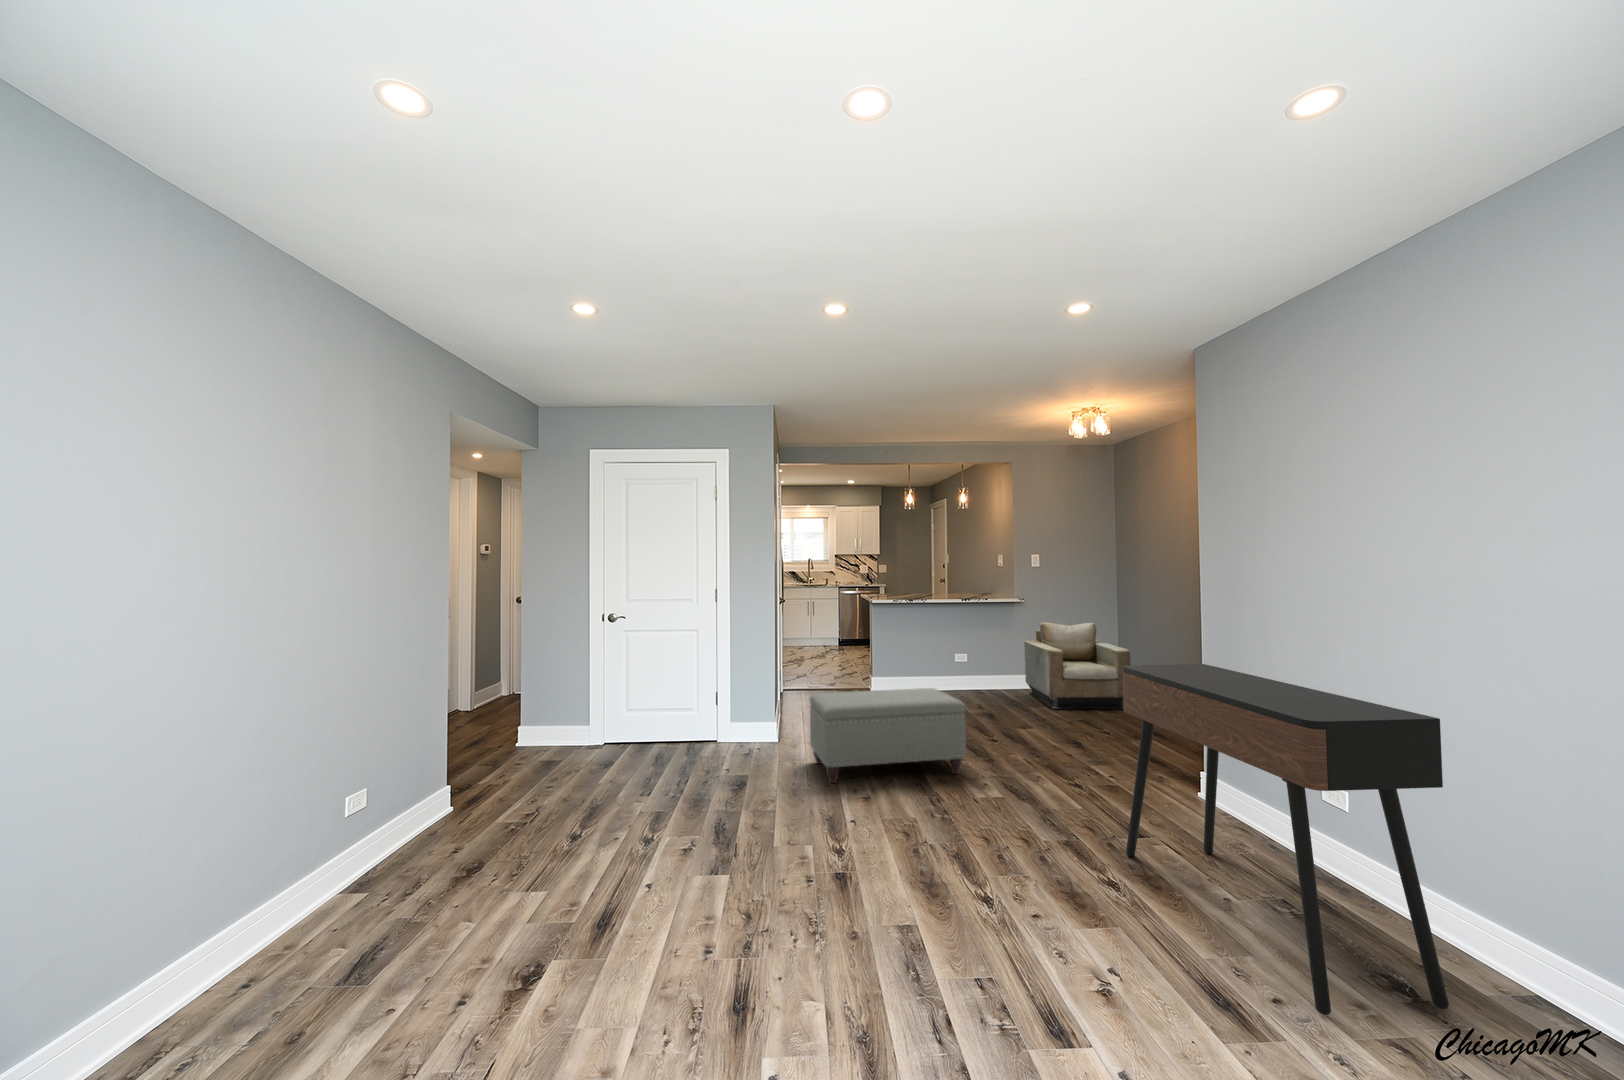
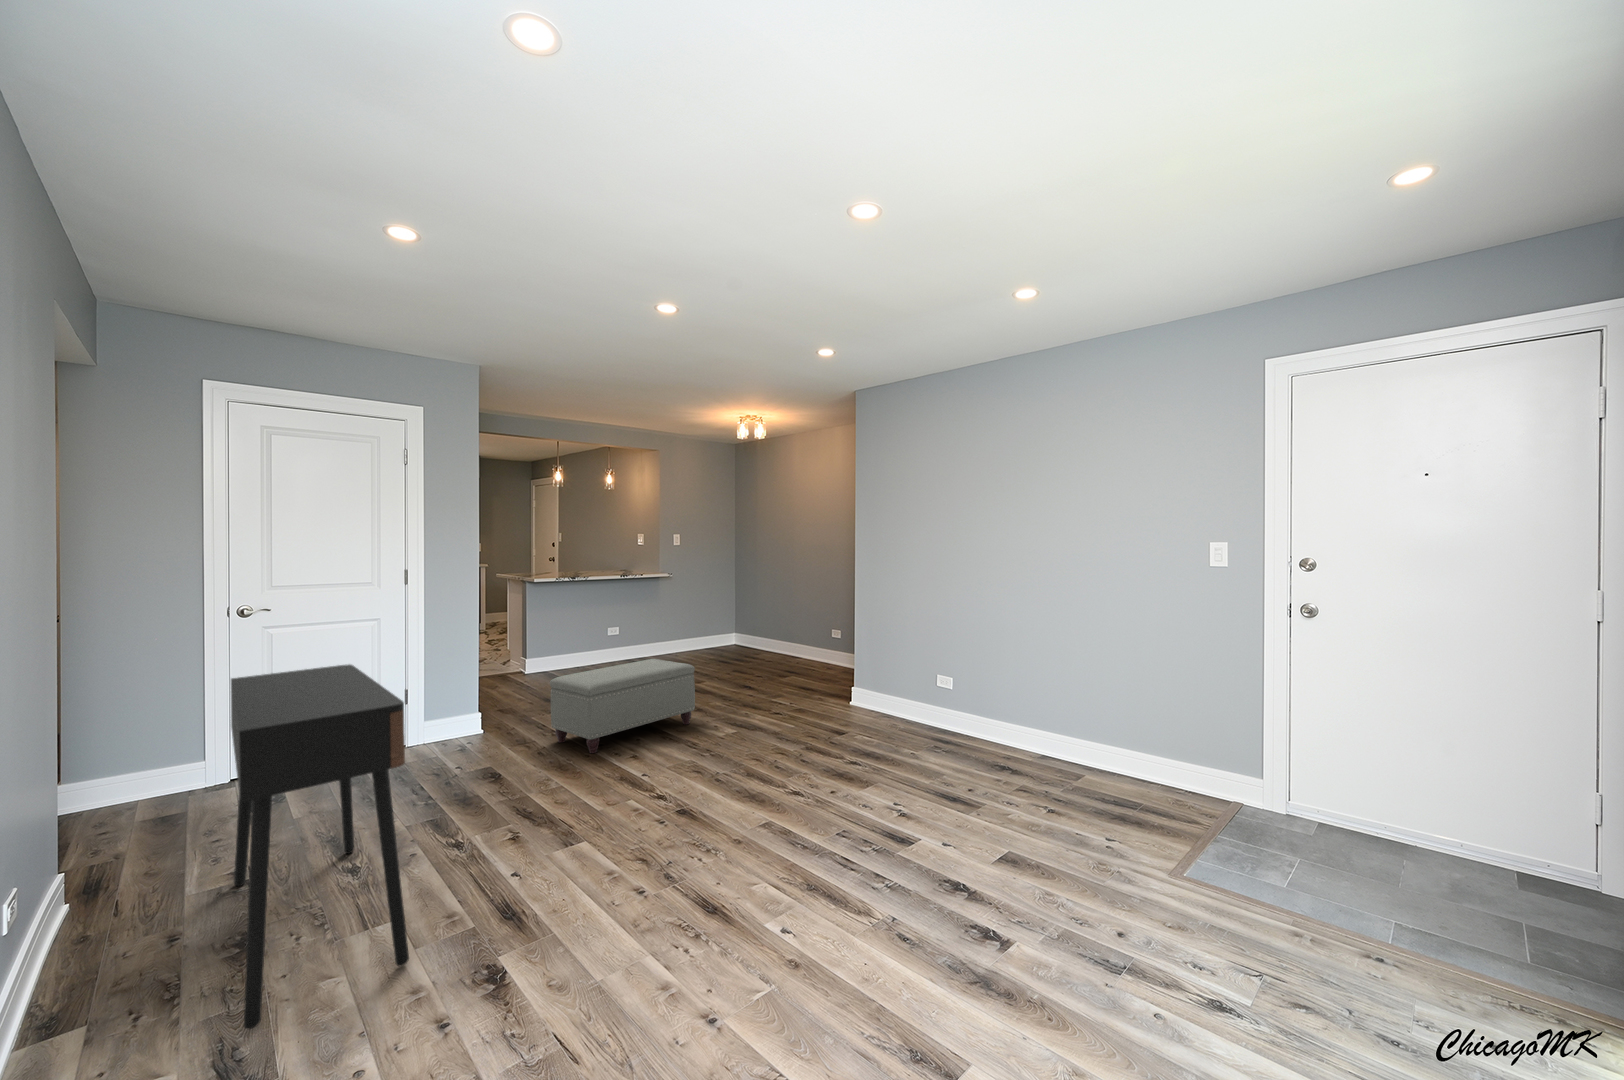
armchair: present [1024,622,1131,709] -> none [656,598,758,668]
console table: present [1123,664,1449,1015] -> present [231,664,409,1029]

